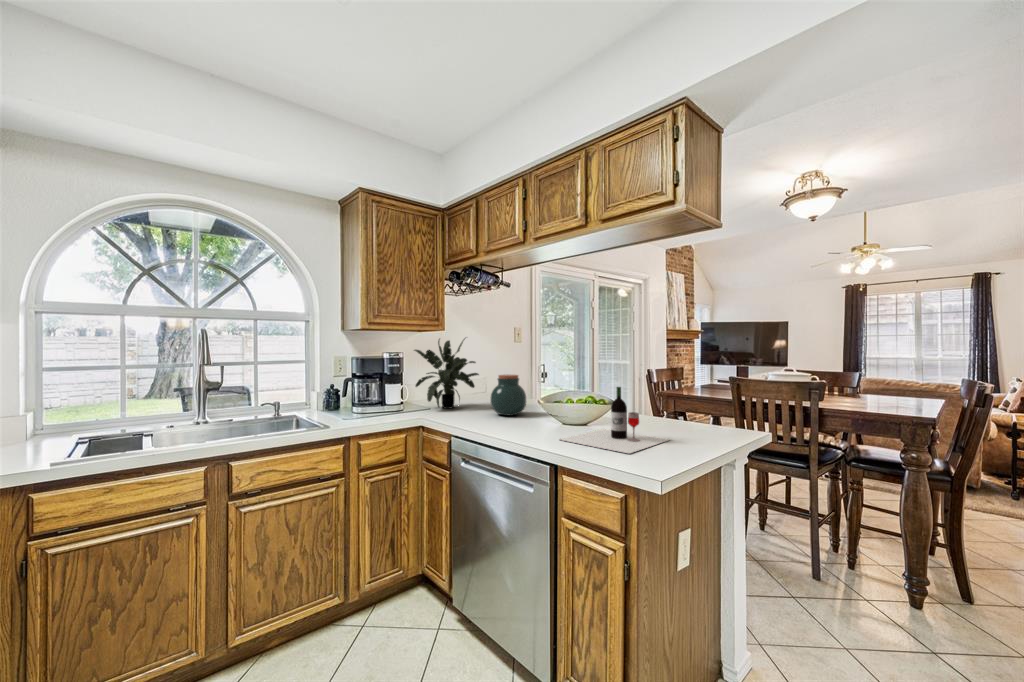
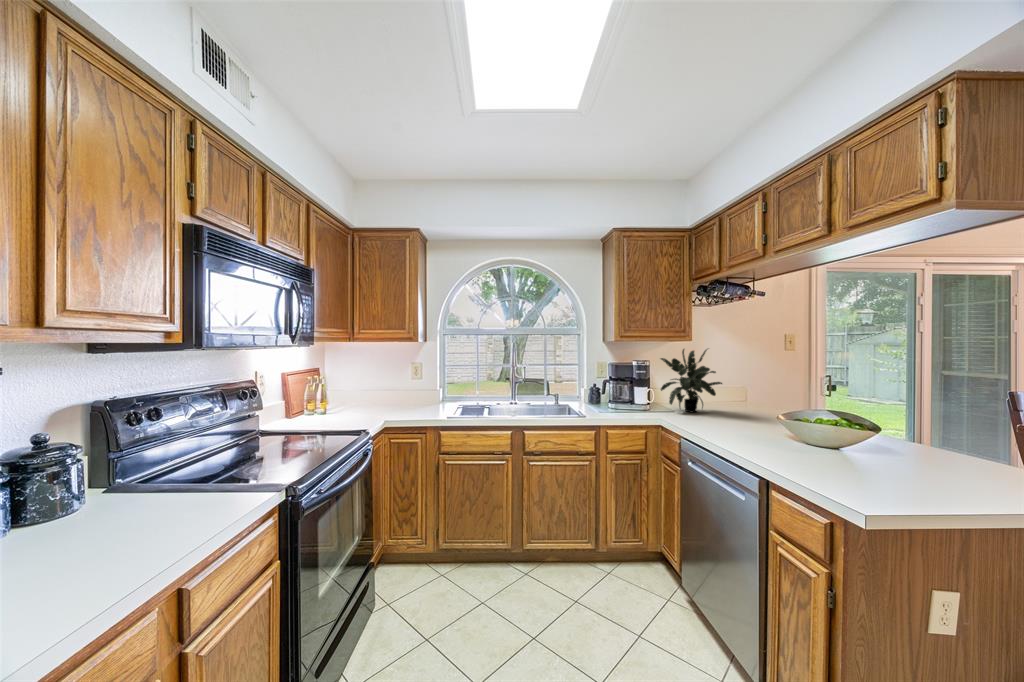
jar: present [490,375,526,415] -> none [727,386,767,426]
wine bottle: present [560,387,669,454] -> none [778,411,938,483]

